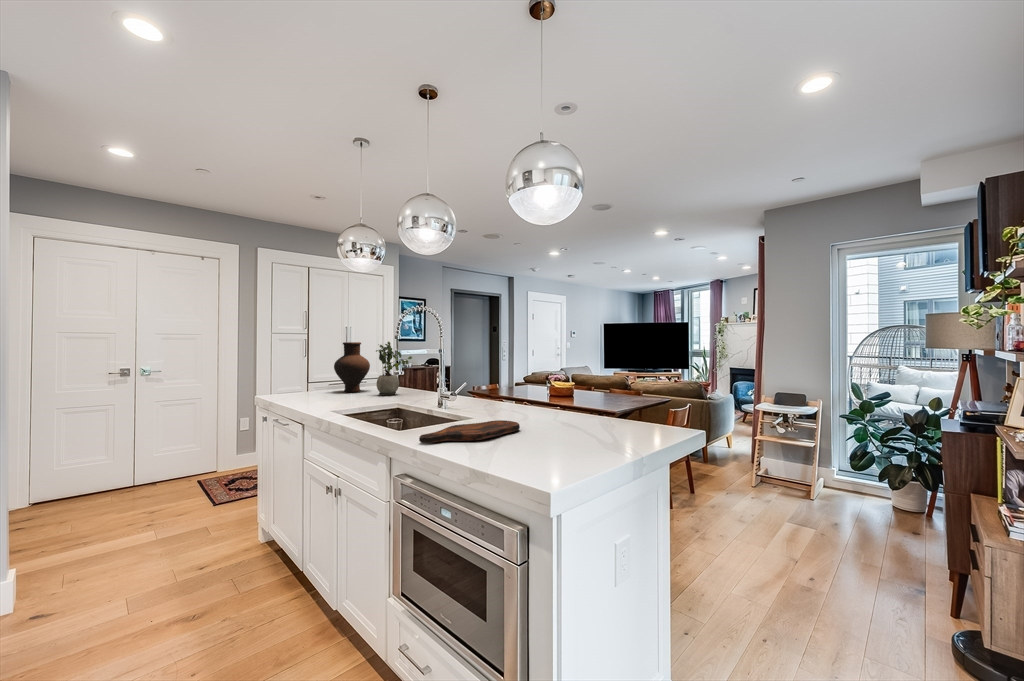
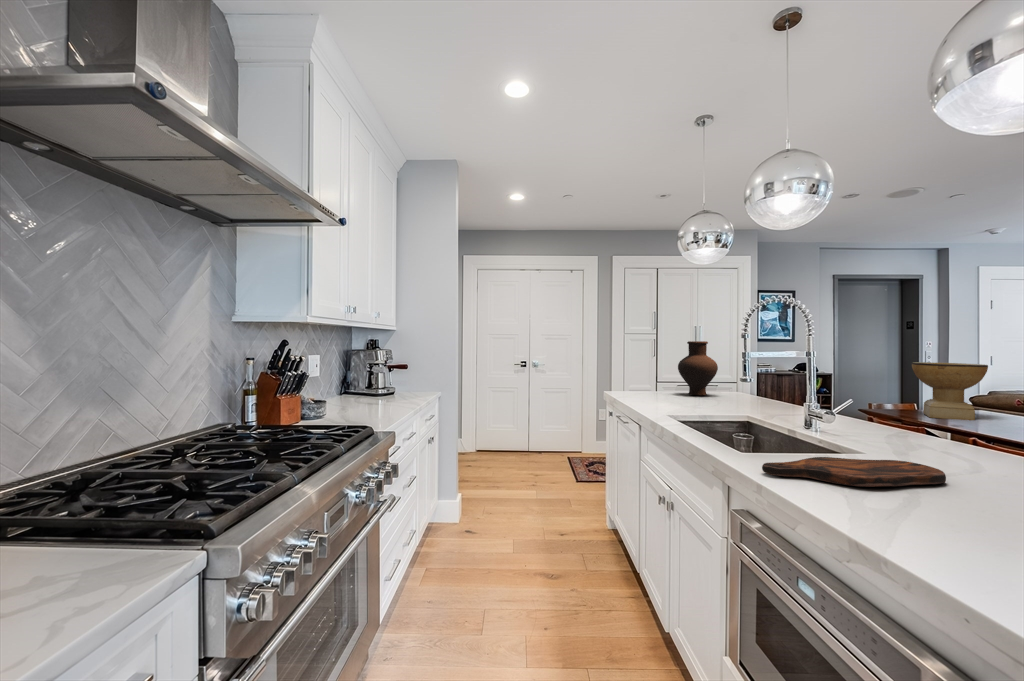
potted plant: present [376,342,412,395] -> none [723,341,770,403]
decorative bowl: none [498,356,535,394] -> present [912,362,988,420]

